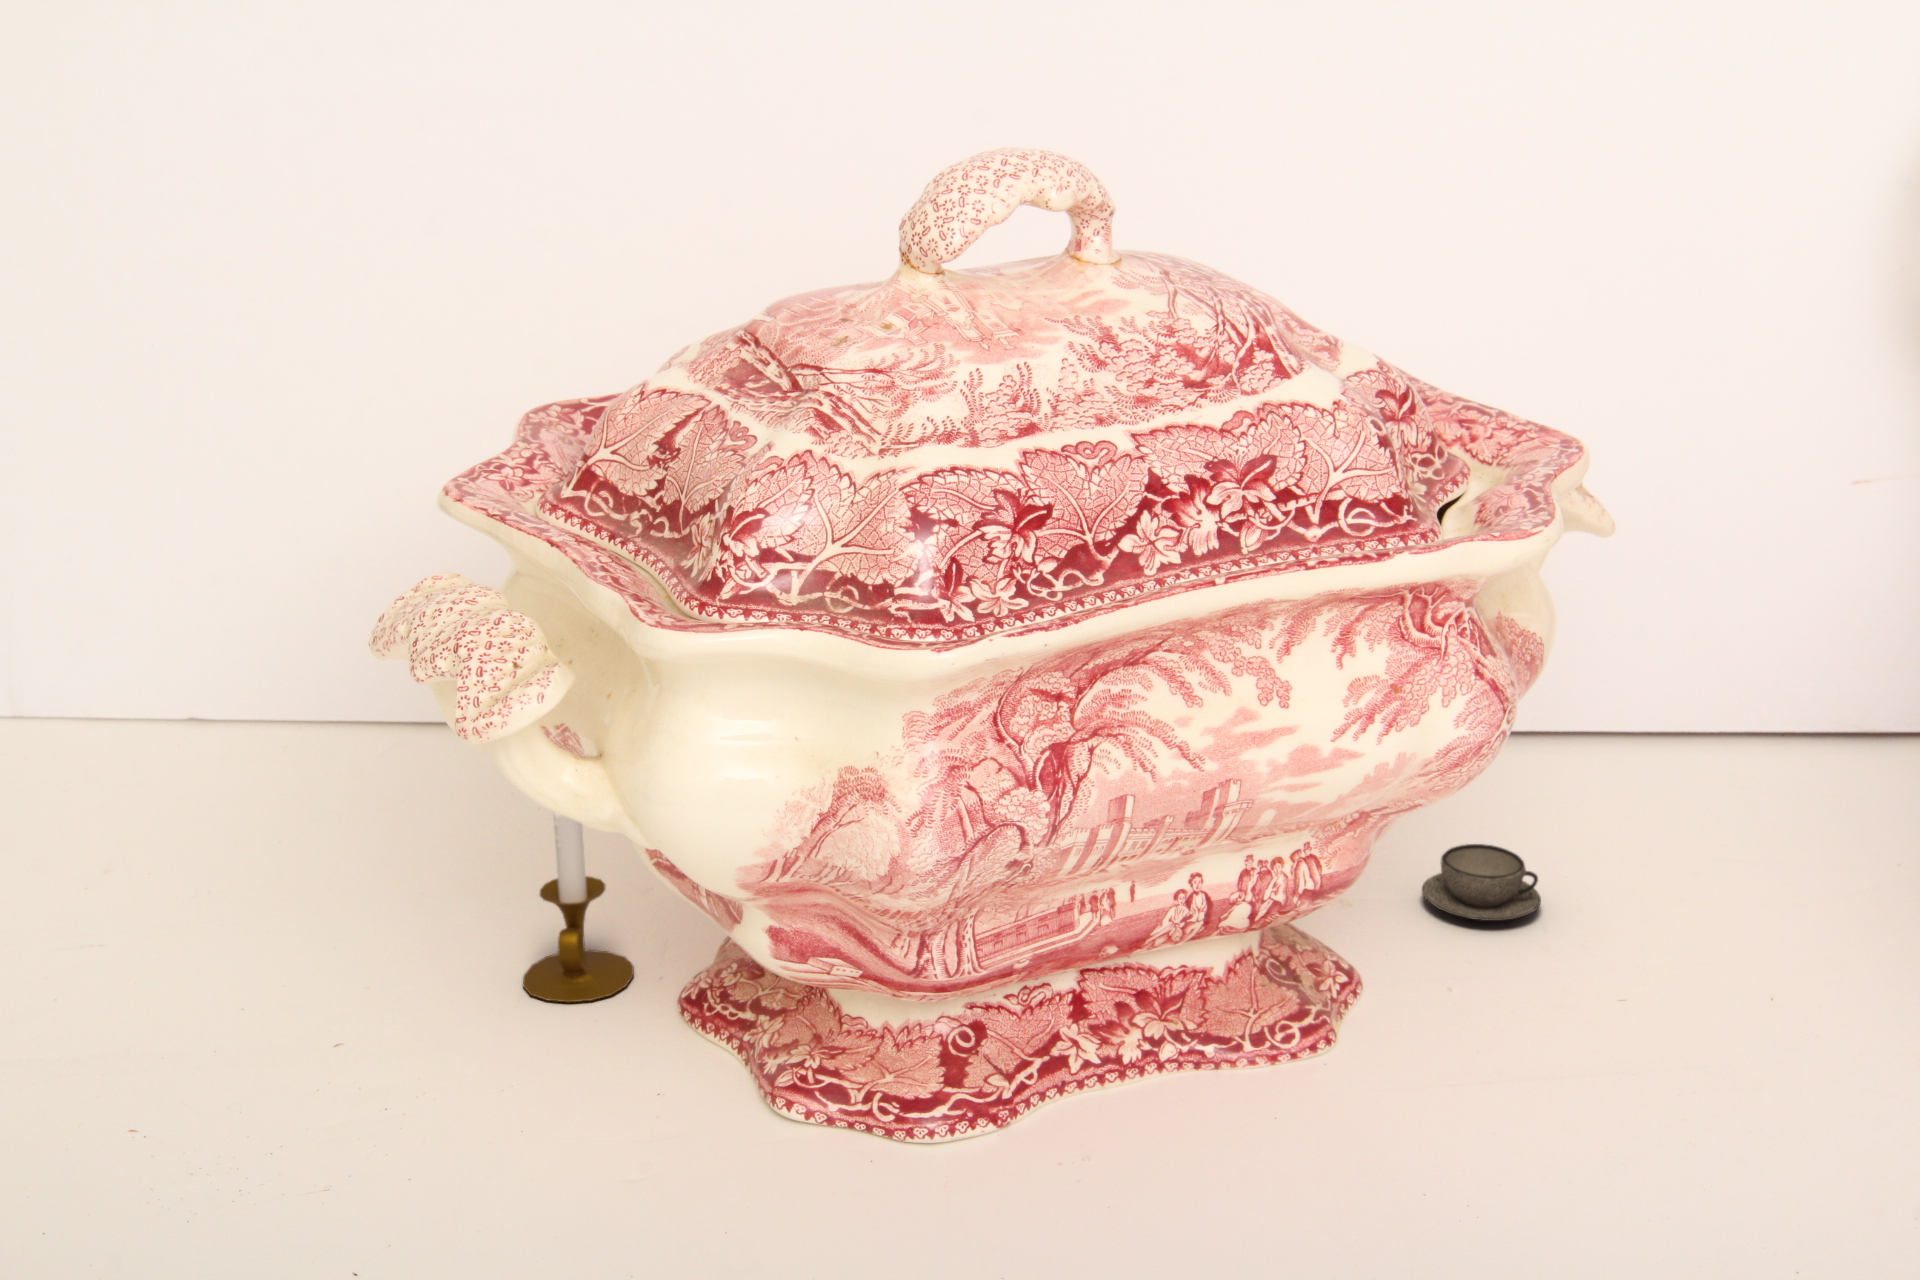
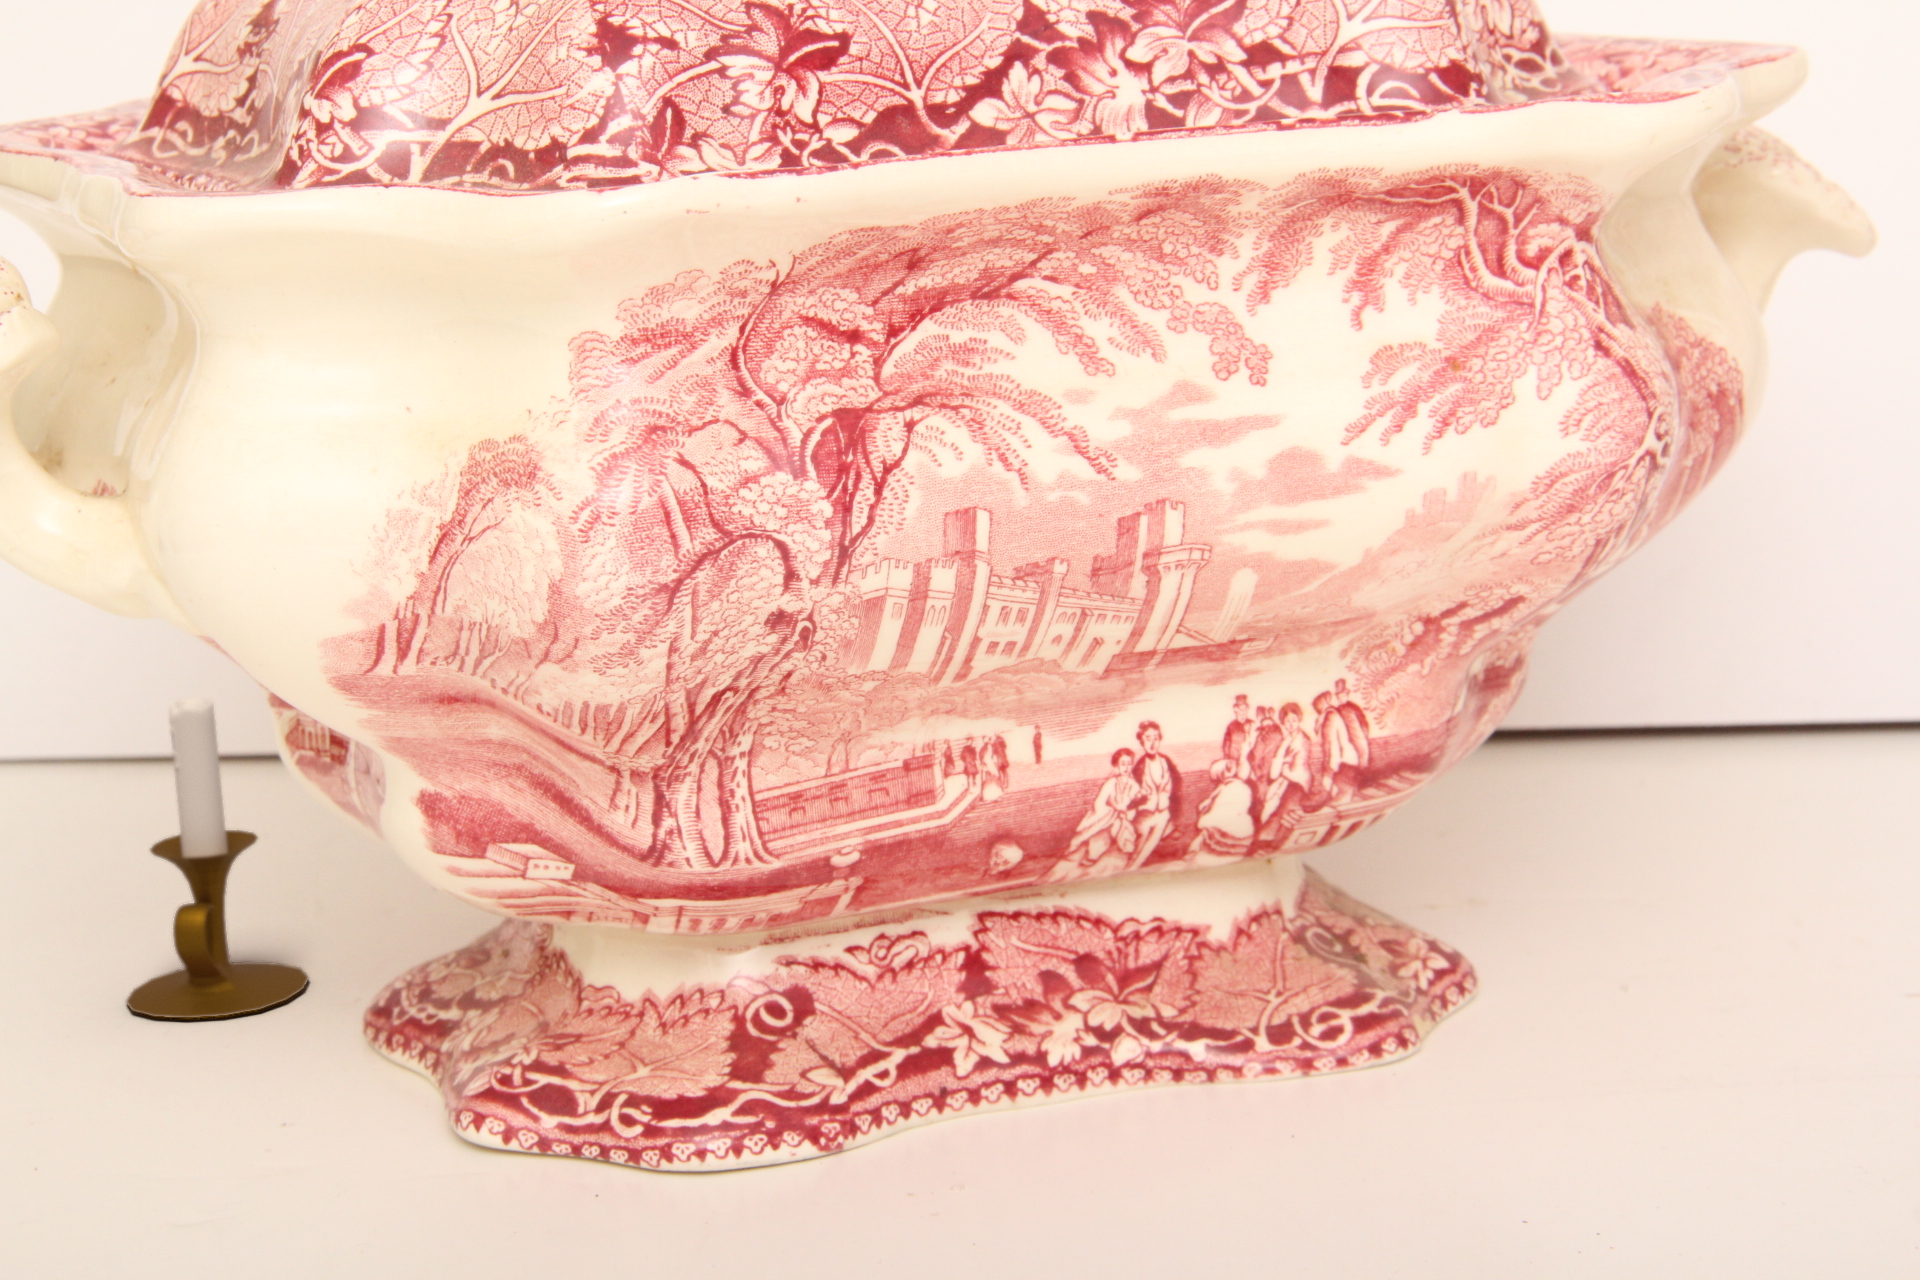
teacup: present [1422,844,1541,921] -> none [1599,798,1796,905]

